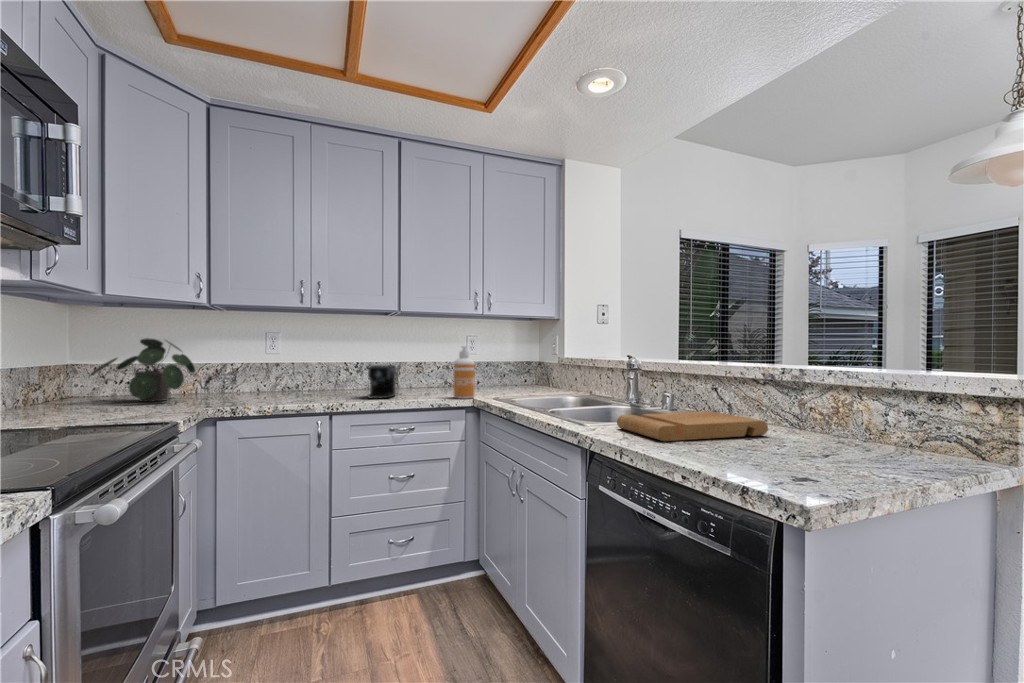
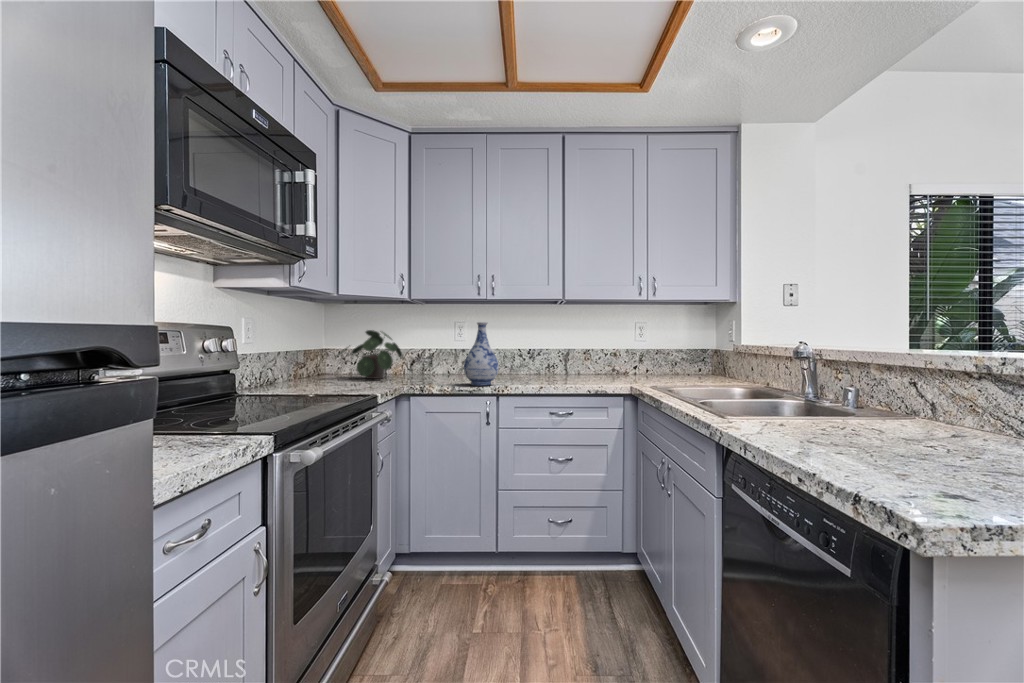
vase: none [289,332,333,405] -> present [464,322,499,386]
soap dispenser: present [454,346,475,399] -> none [611,333,632,385]
coffee maker: present [368,365,396,398] -> none [532,352,591,383]
cutting board: present [617,411,768,441] -> none [758,408,968,443]

